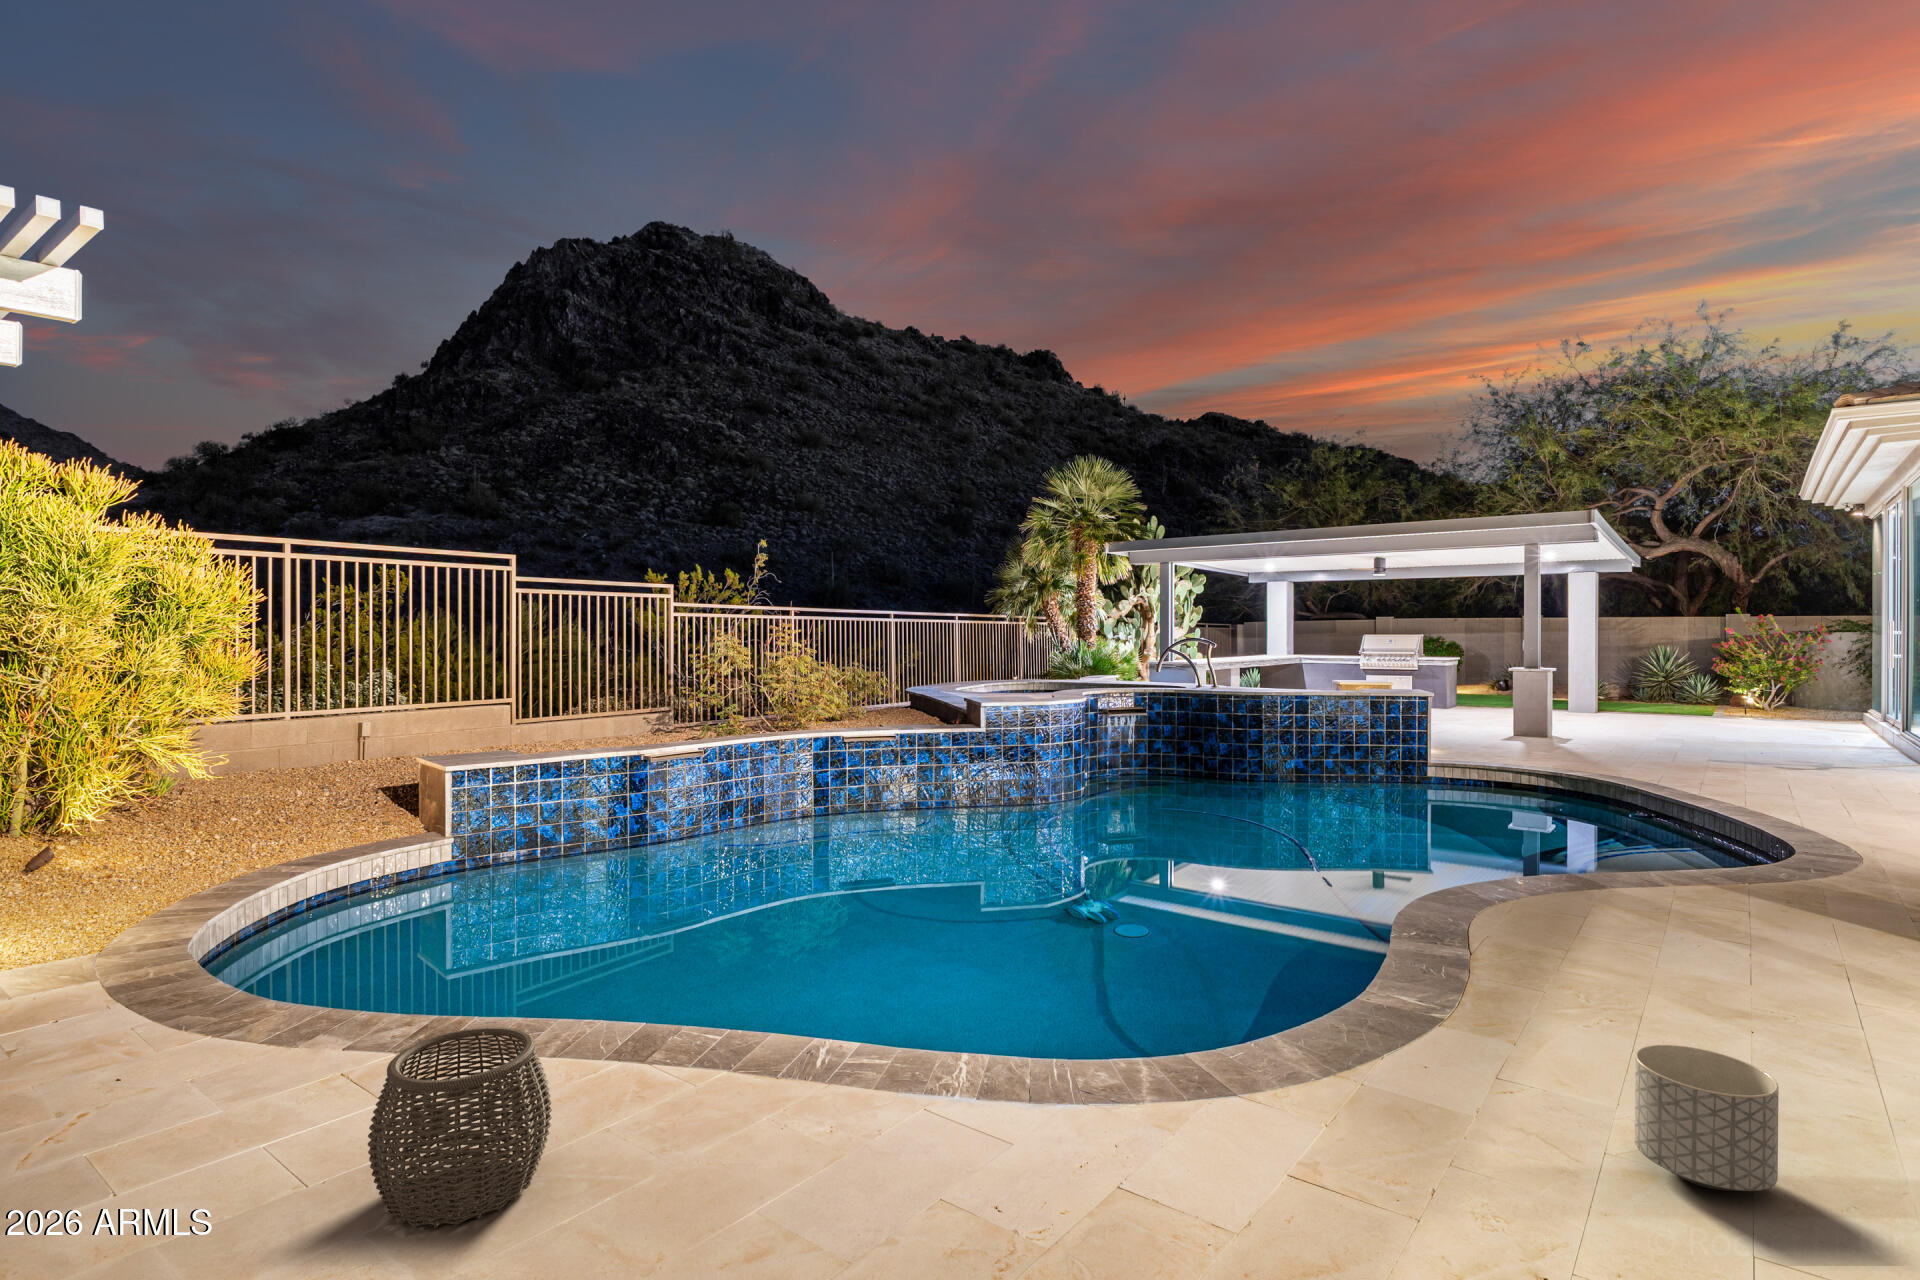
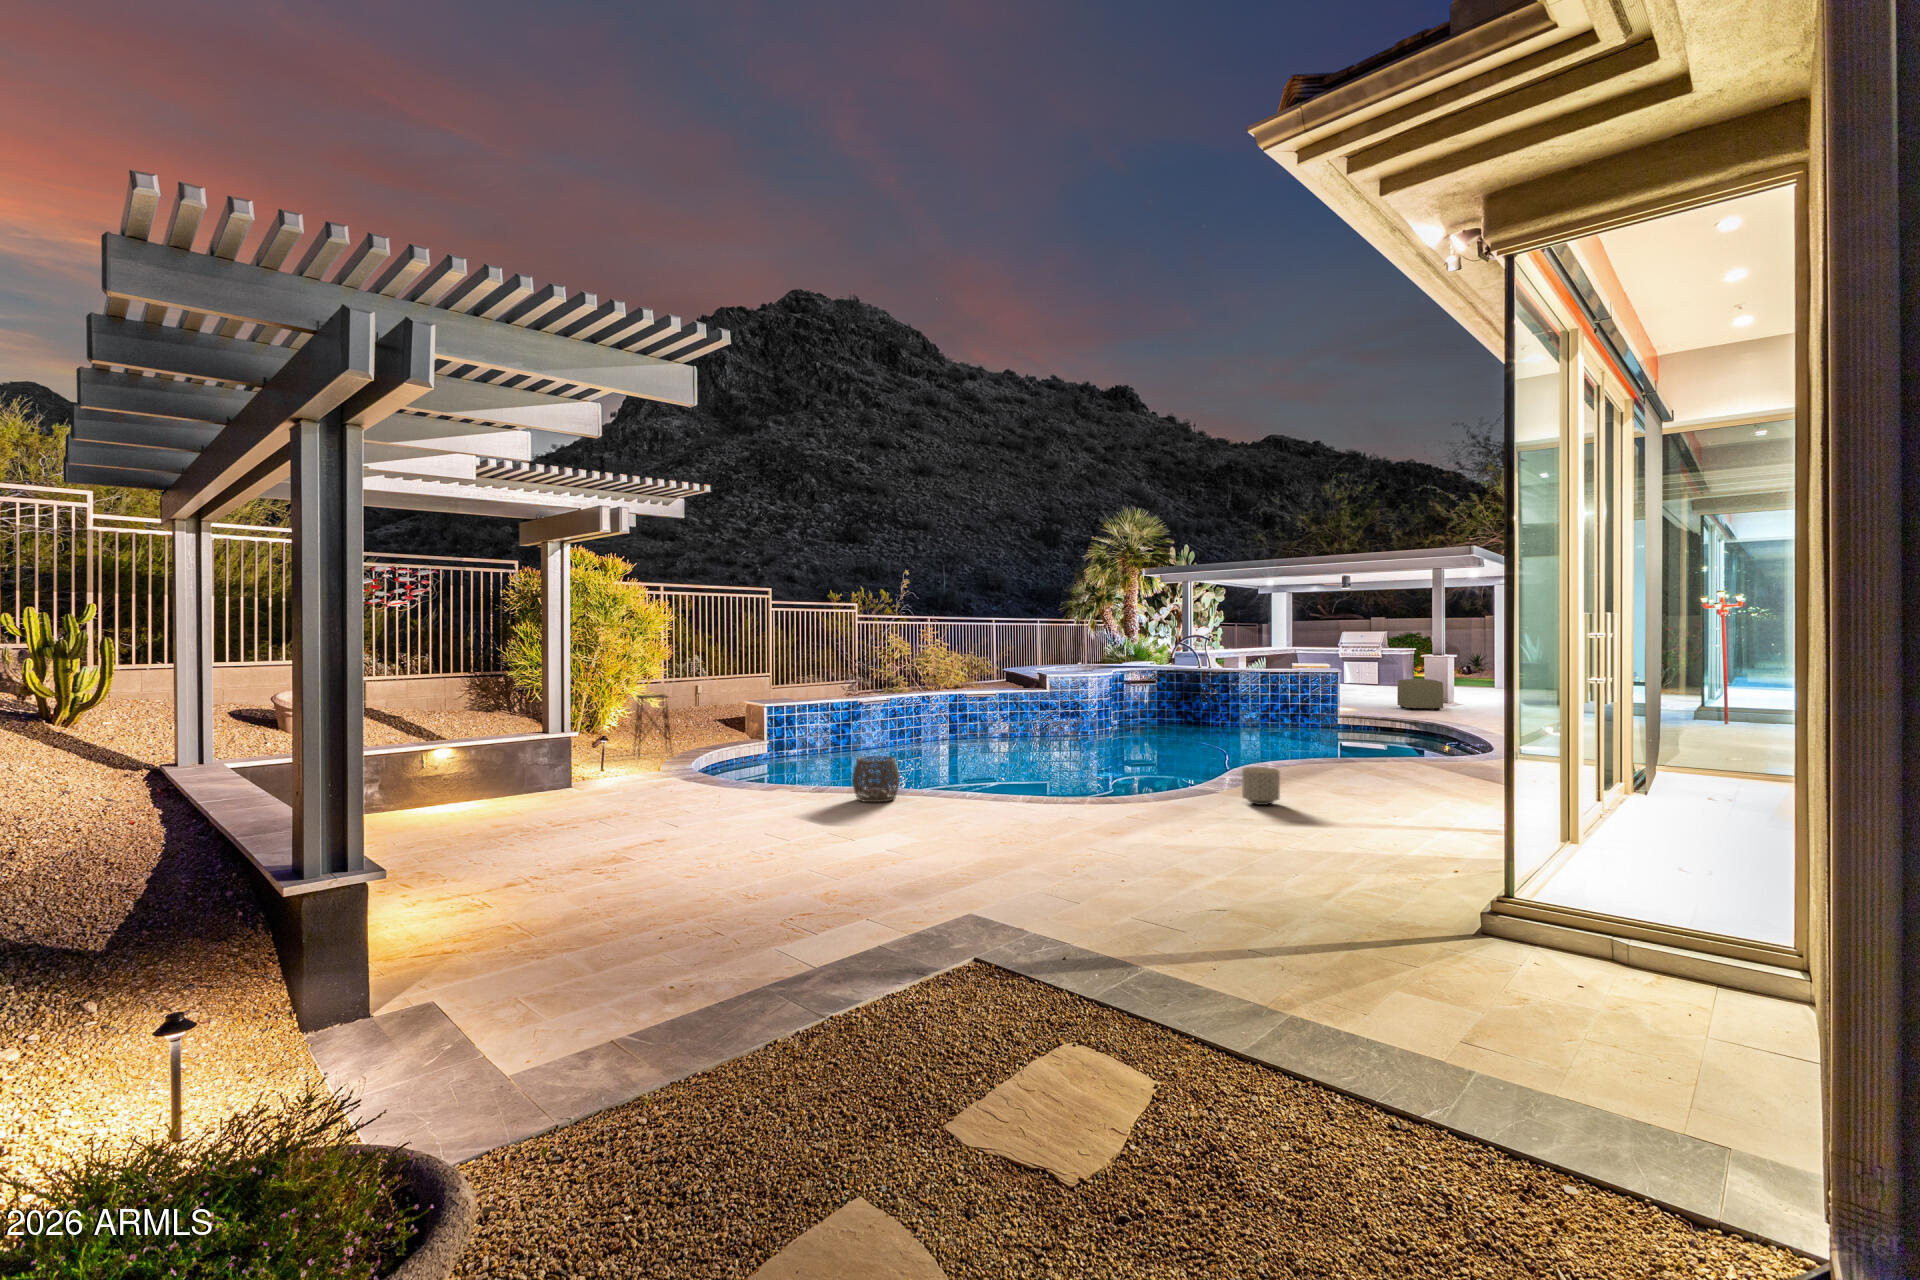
ottoman: none [1493,706,1568,753] -> present [1397,679,1443,710]
side table: none [42,766,156,924] -> present [634,694,672,757]

